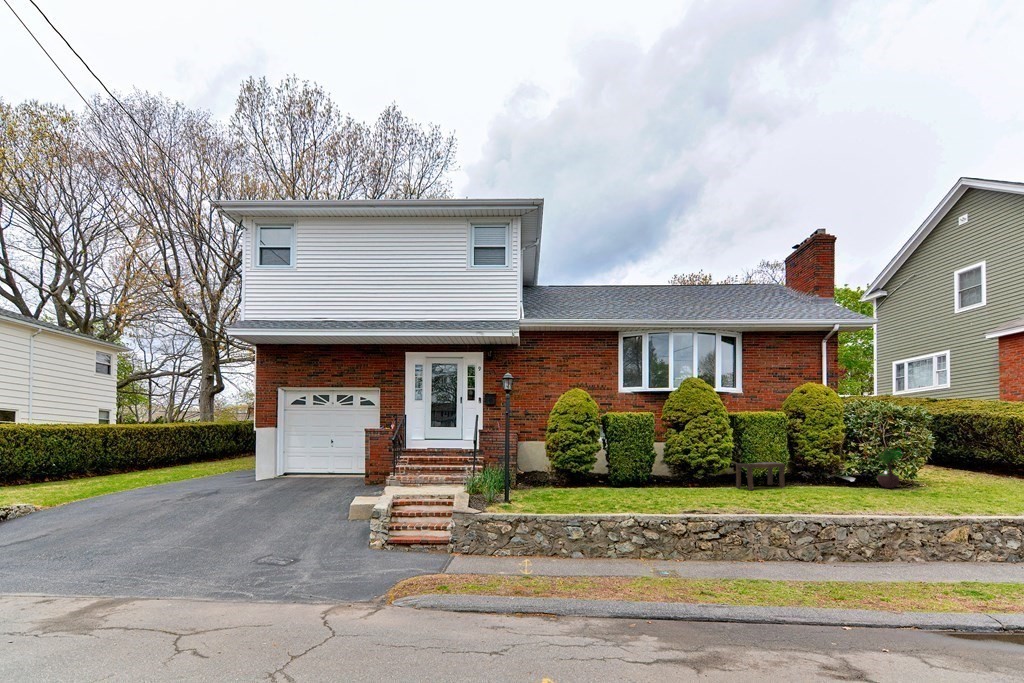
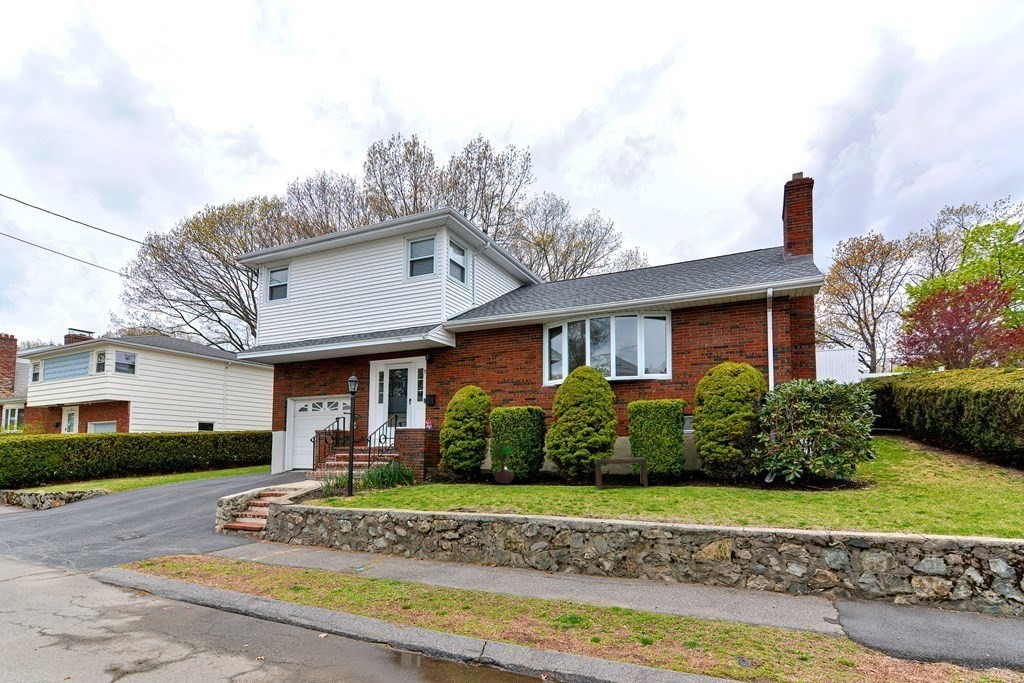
potted tree: present [877,448,900,488] -> present [491,445,514,484]

